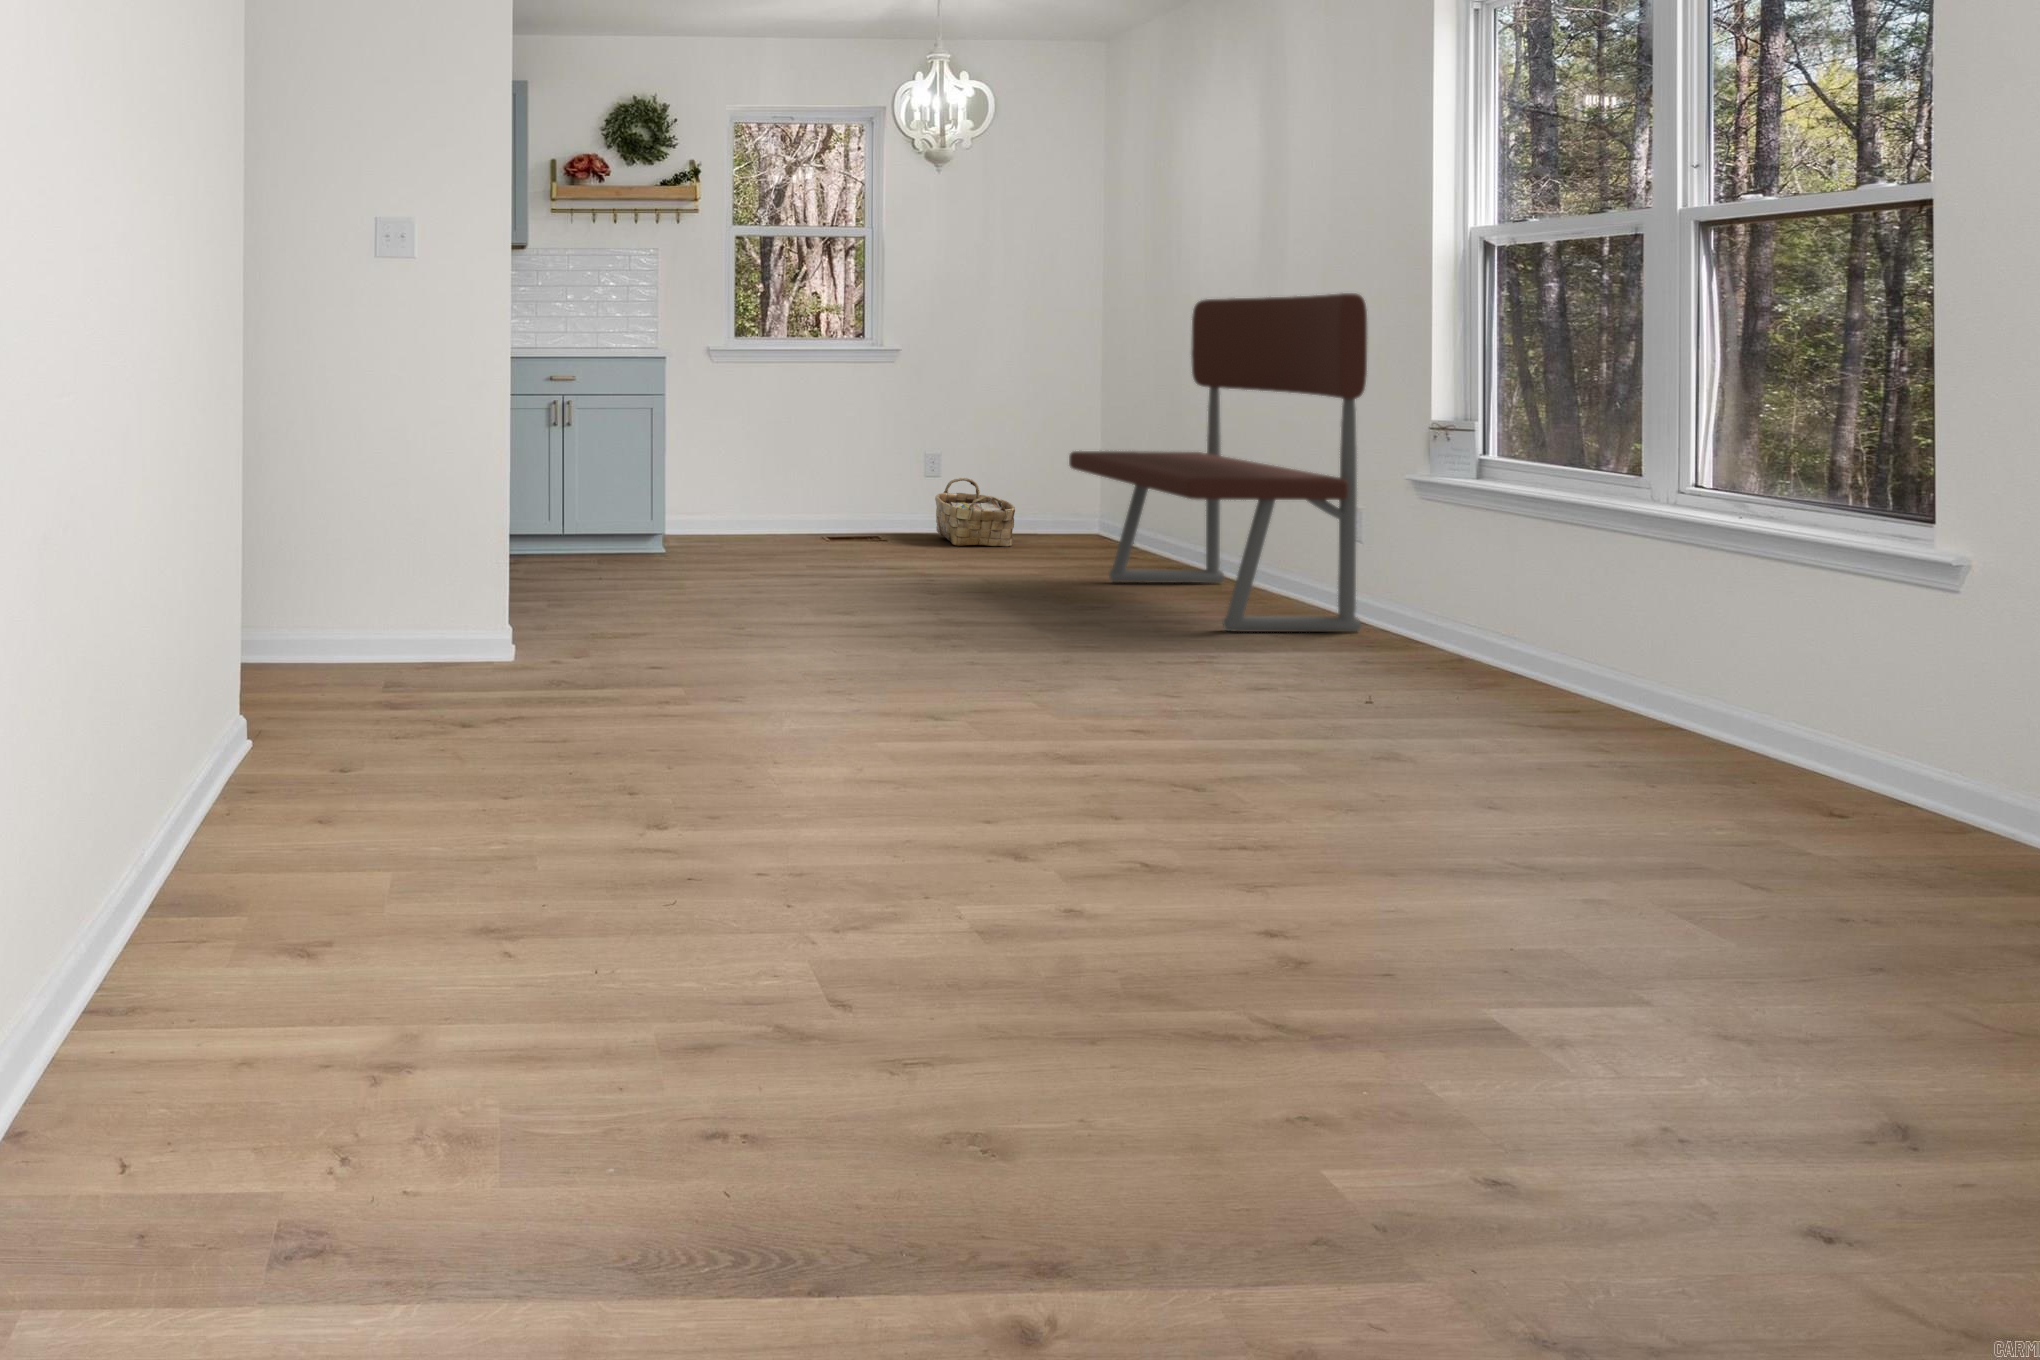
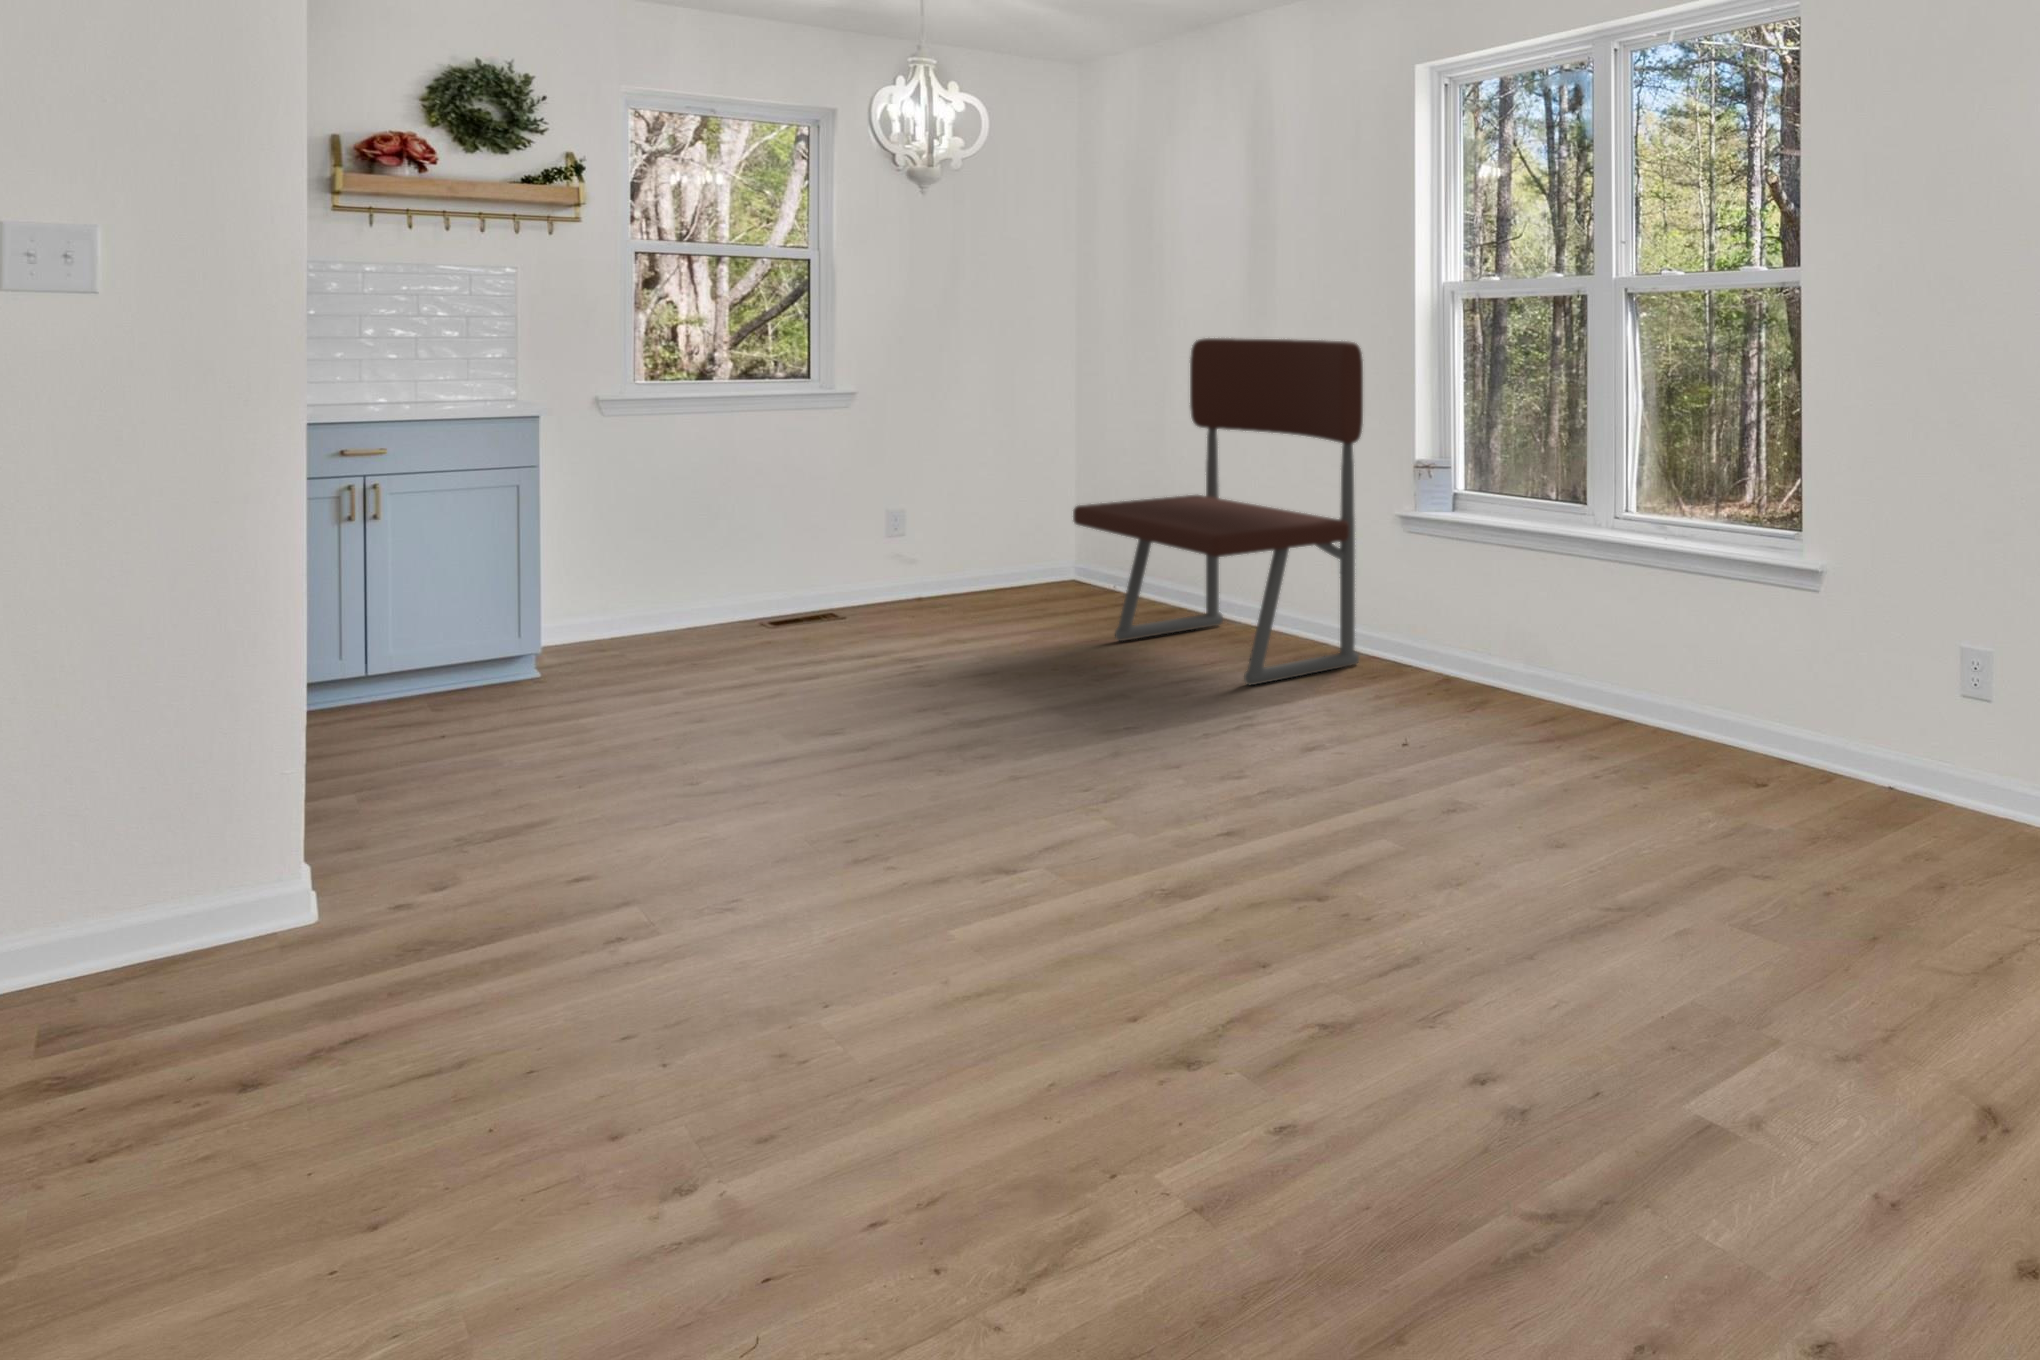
woven basket: present [935,478,1015,546] -> none [904,534,999,616]

